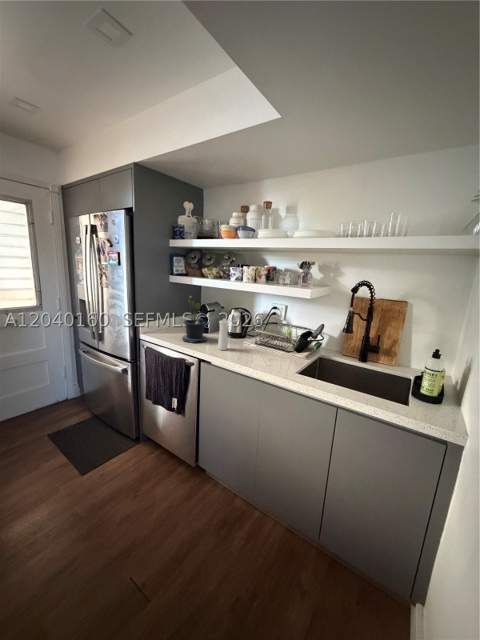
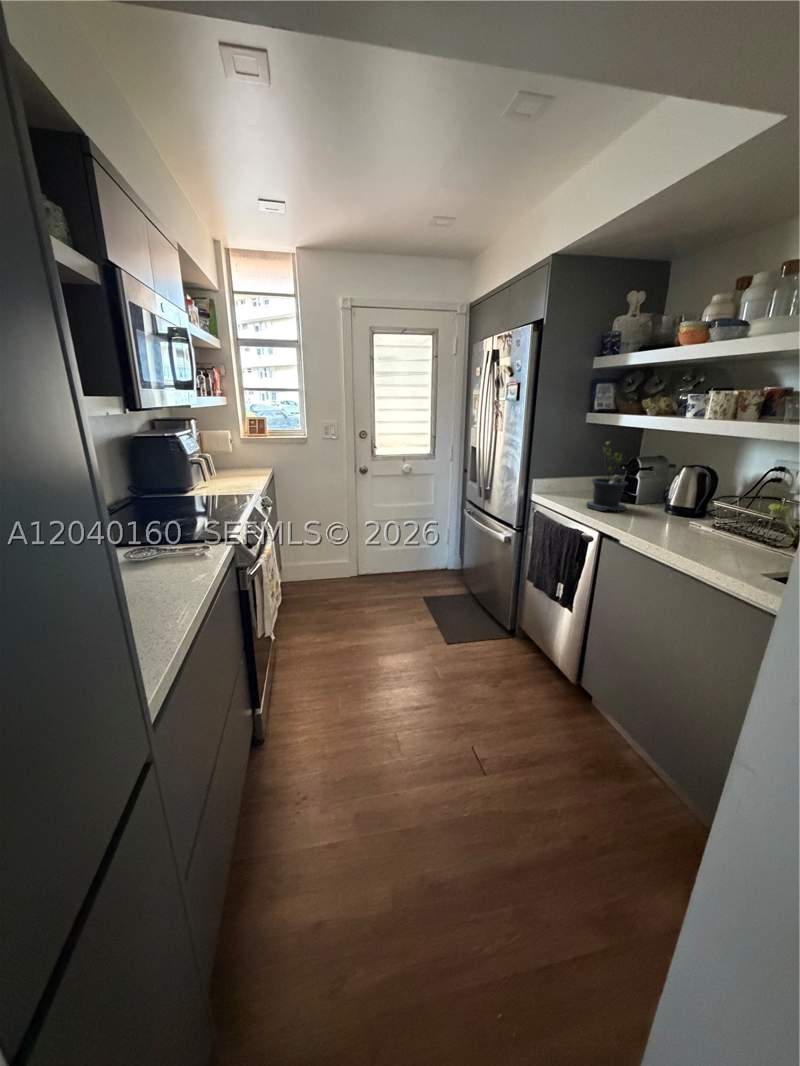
pepper mill: present [218,313,240,350] -> none [636,470,689,526]

